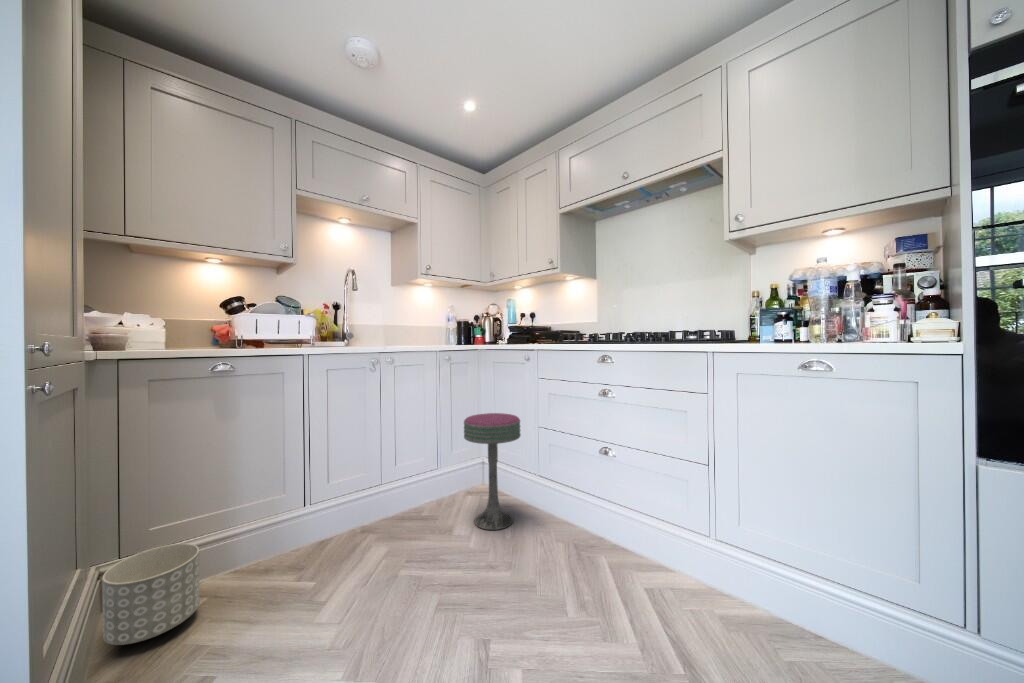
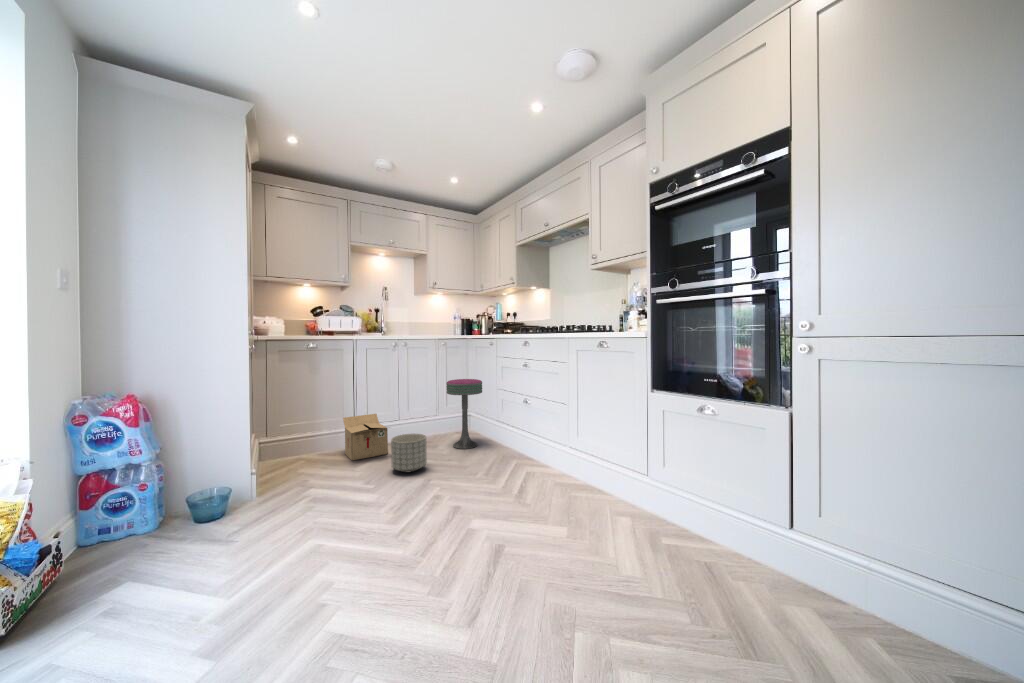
cardboard box: none [284,479,381,584] -> present [343,414,388,461]
planter: present [102,543,200,645] -> present [391,433,427,472]

